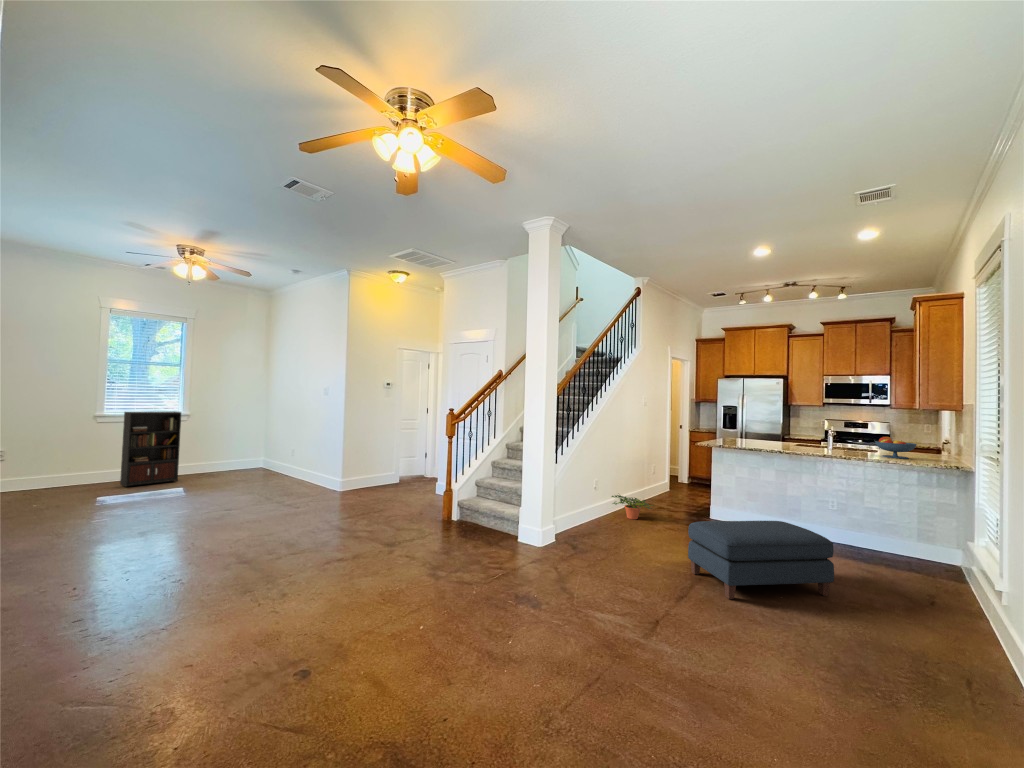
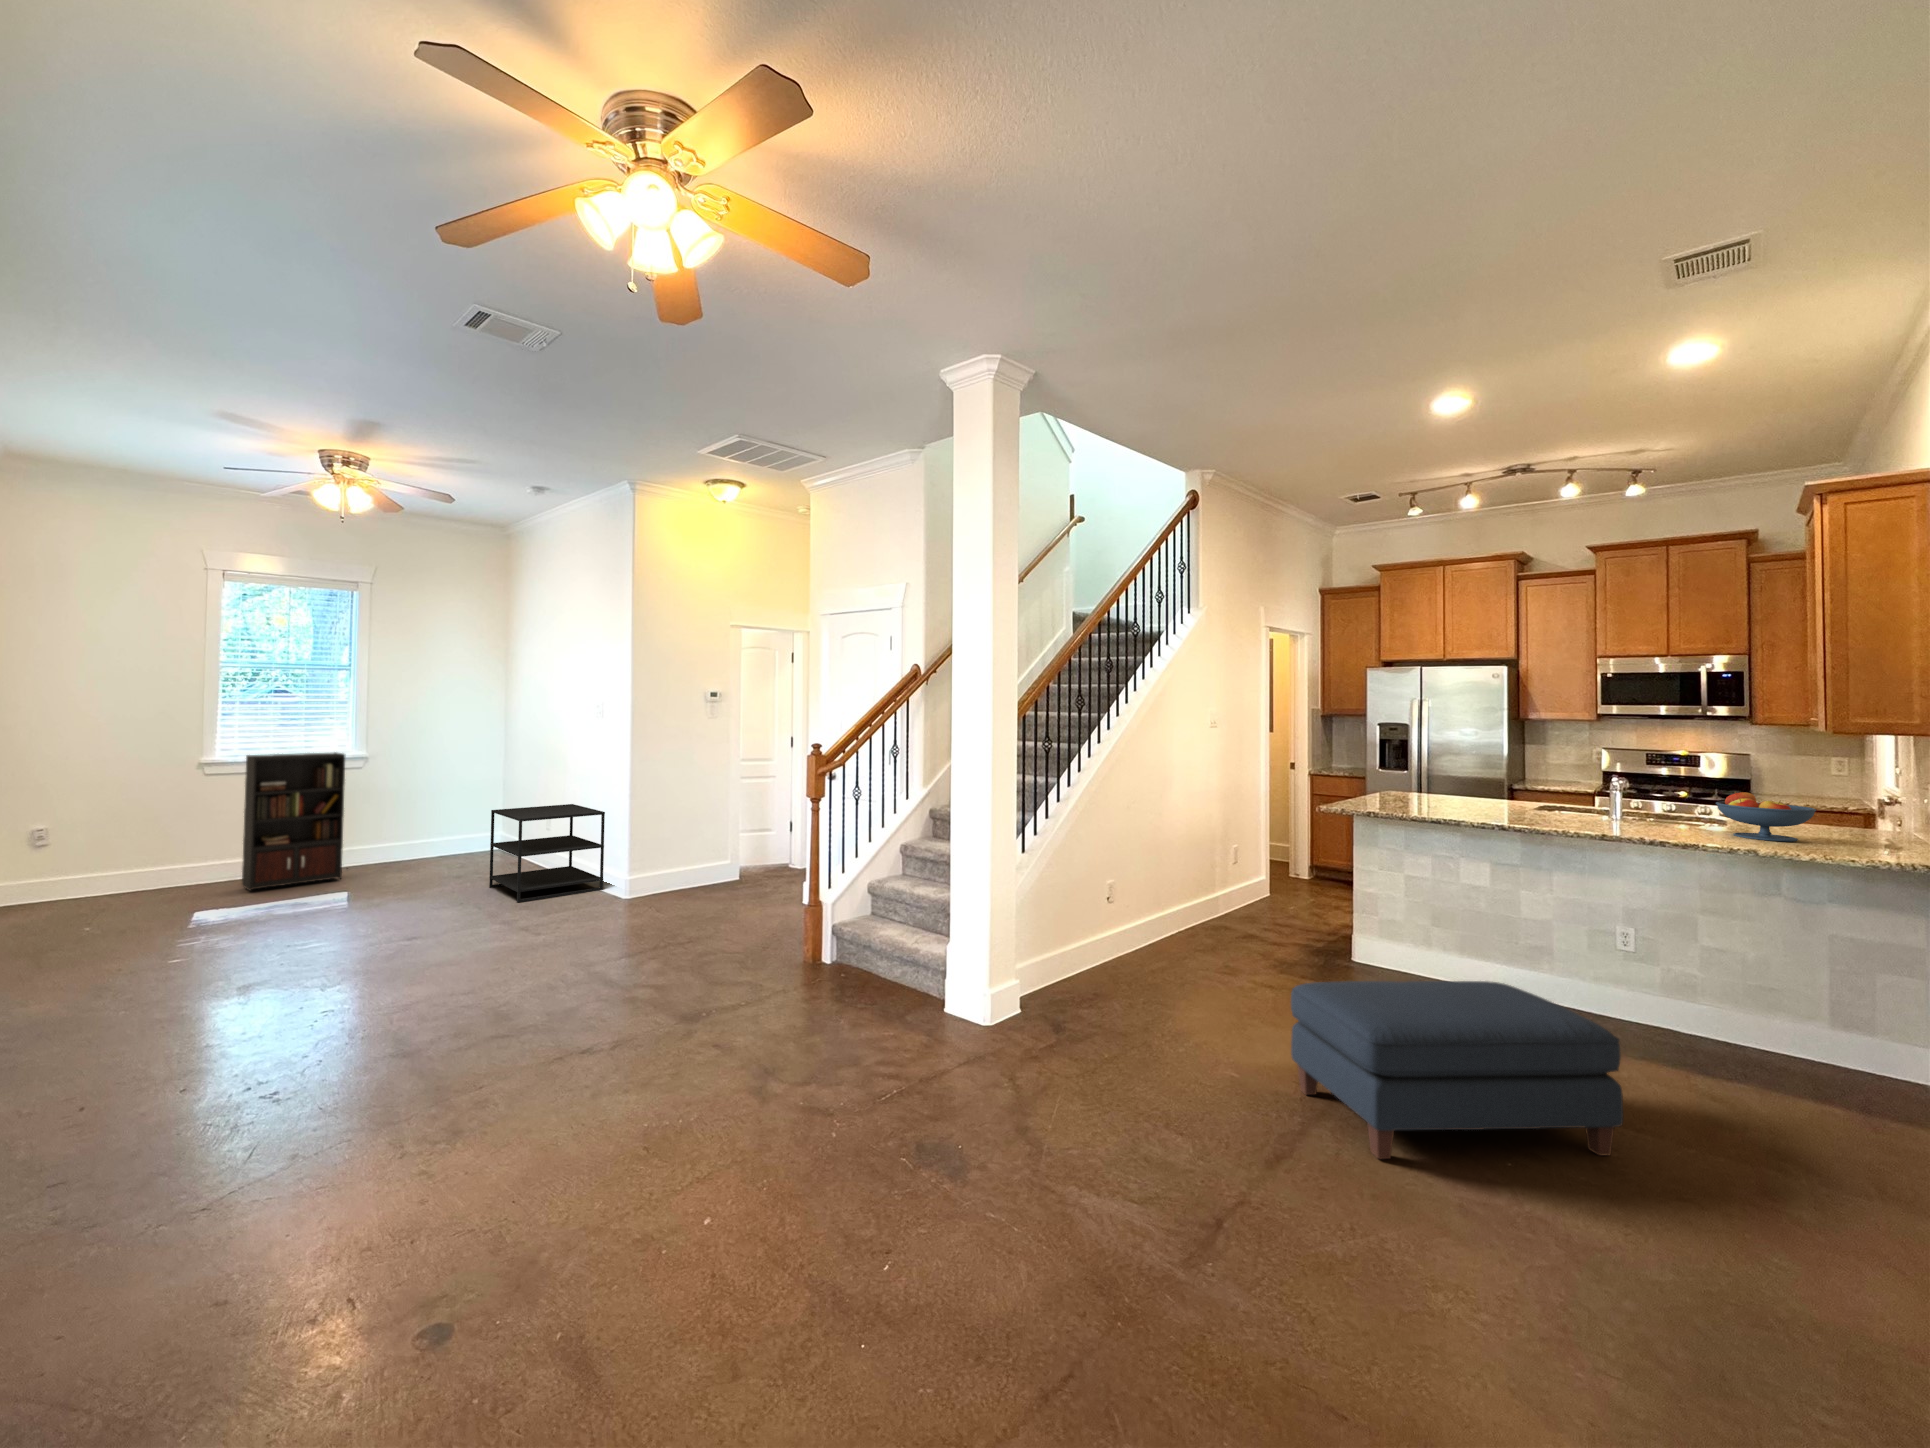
side table: none [264,441,329,493] -> present [489,804,605,902]
potted plant: present [612,495,653,519] -> none [1140,907,1231,962]

